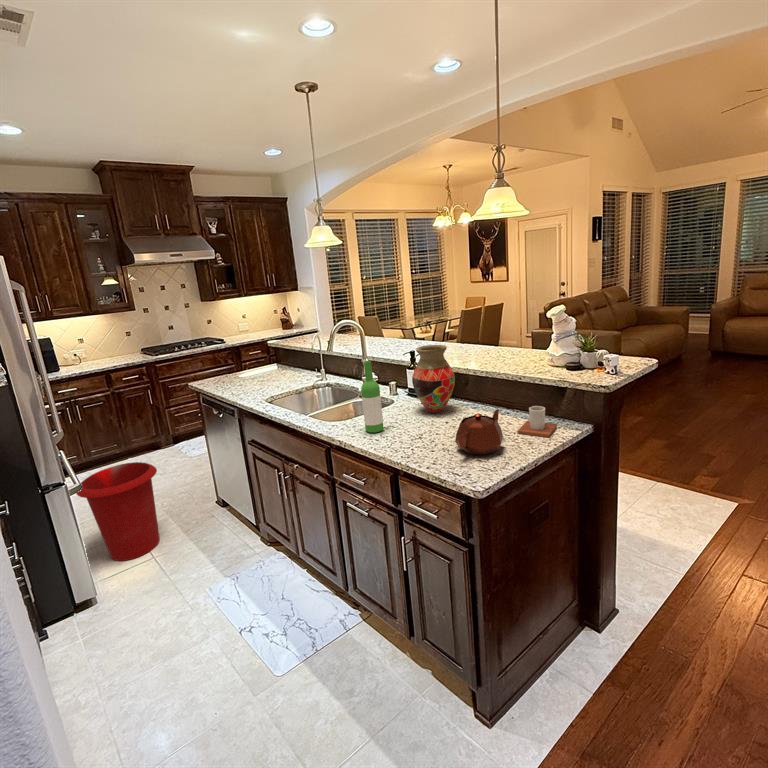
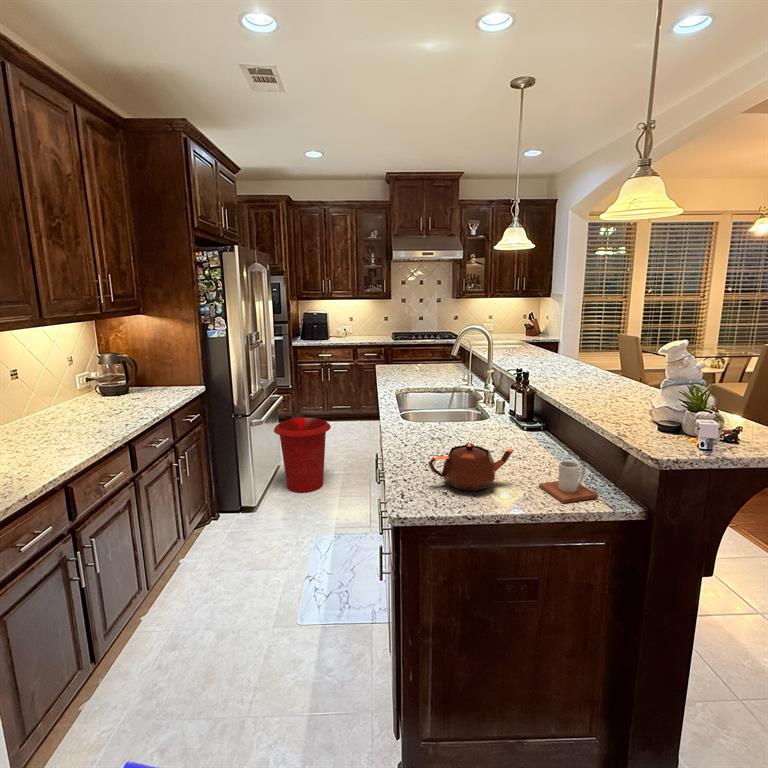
vase: present [412,345,455,413] -> none [485,365,536,442]
wine bottle: present [361,361,383,433] -> none [412,366,431,440]

